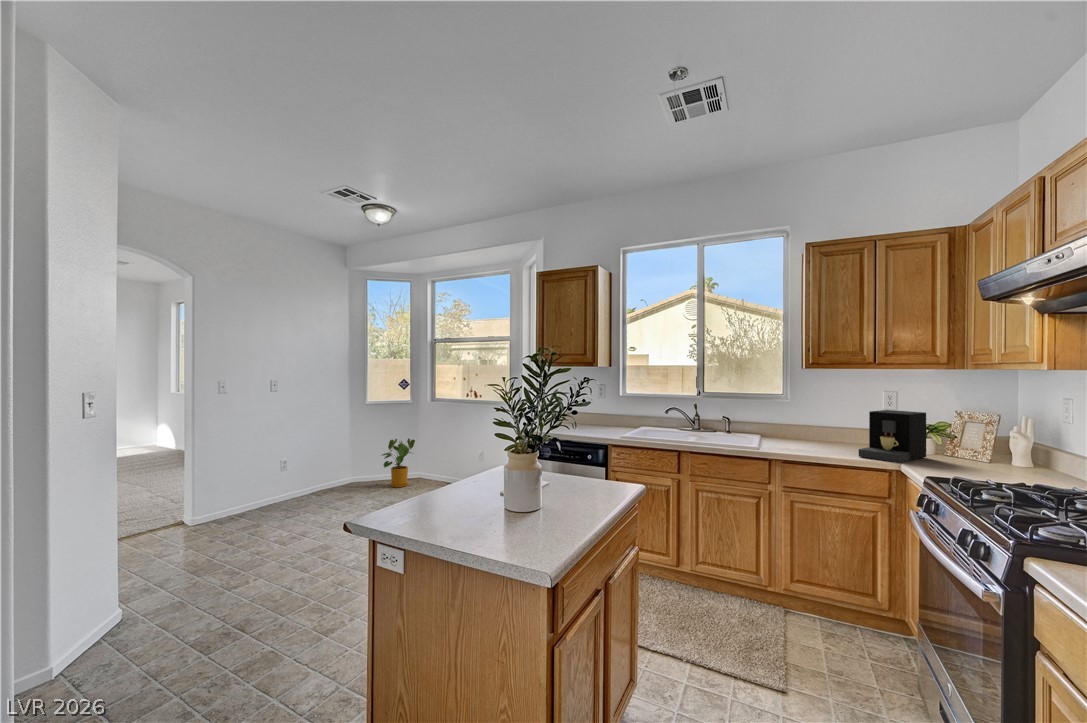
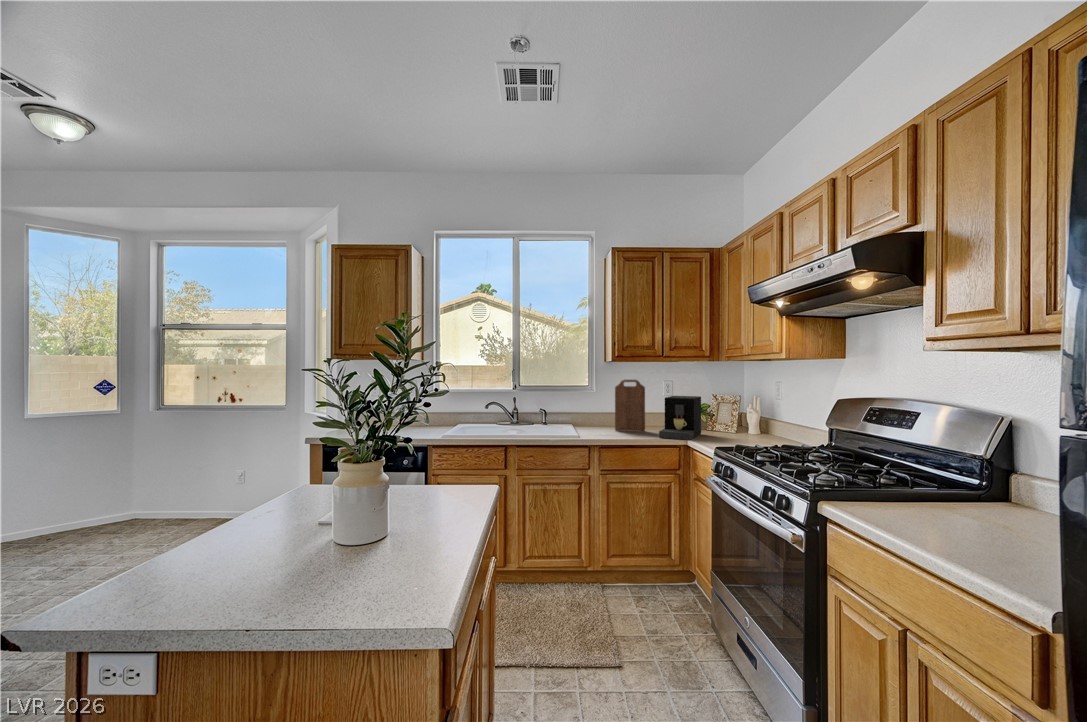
cutting board: none [810,389,849,448] -> present [615,380,645,431]
house plant: present [382,439,415,487] -> none [57,467,125,541]

